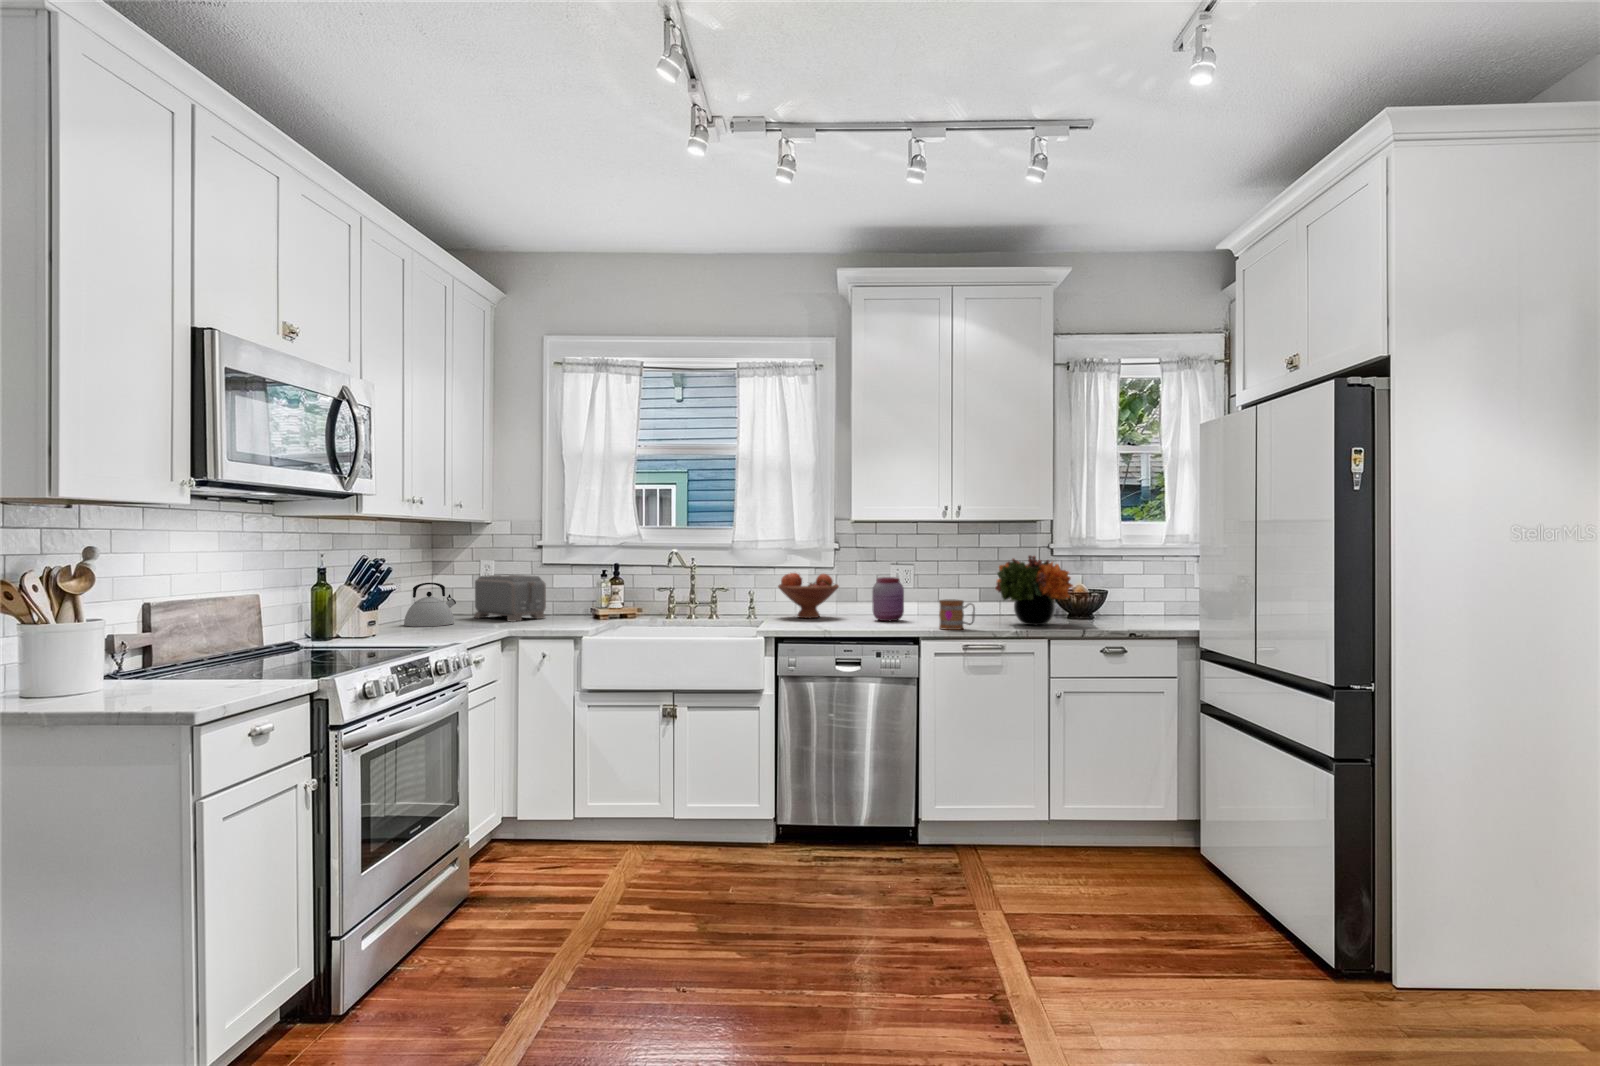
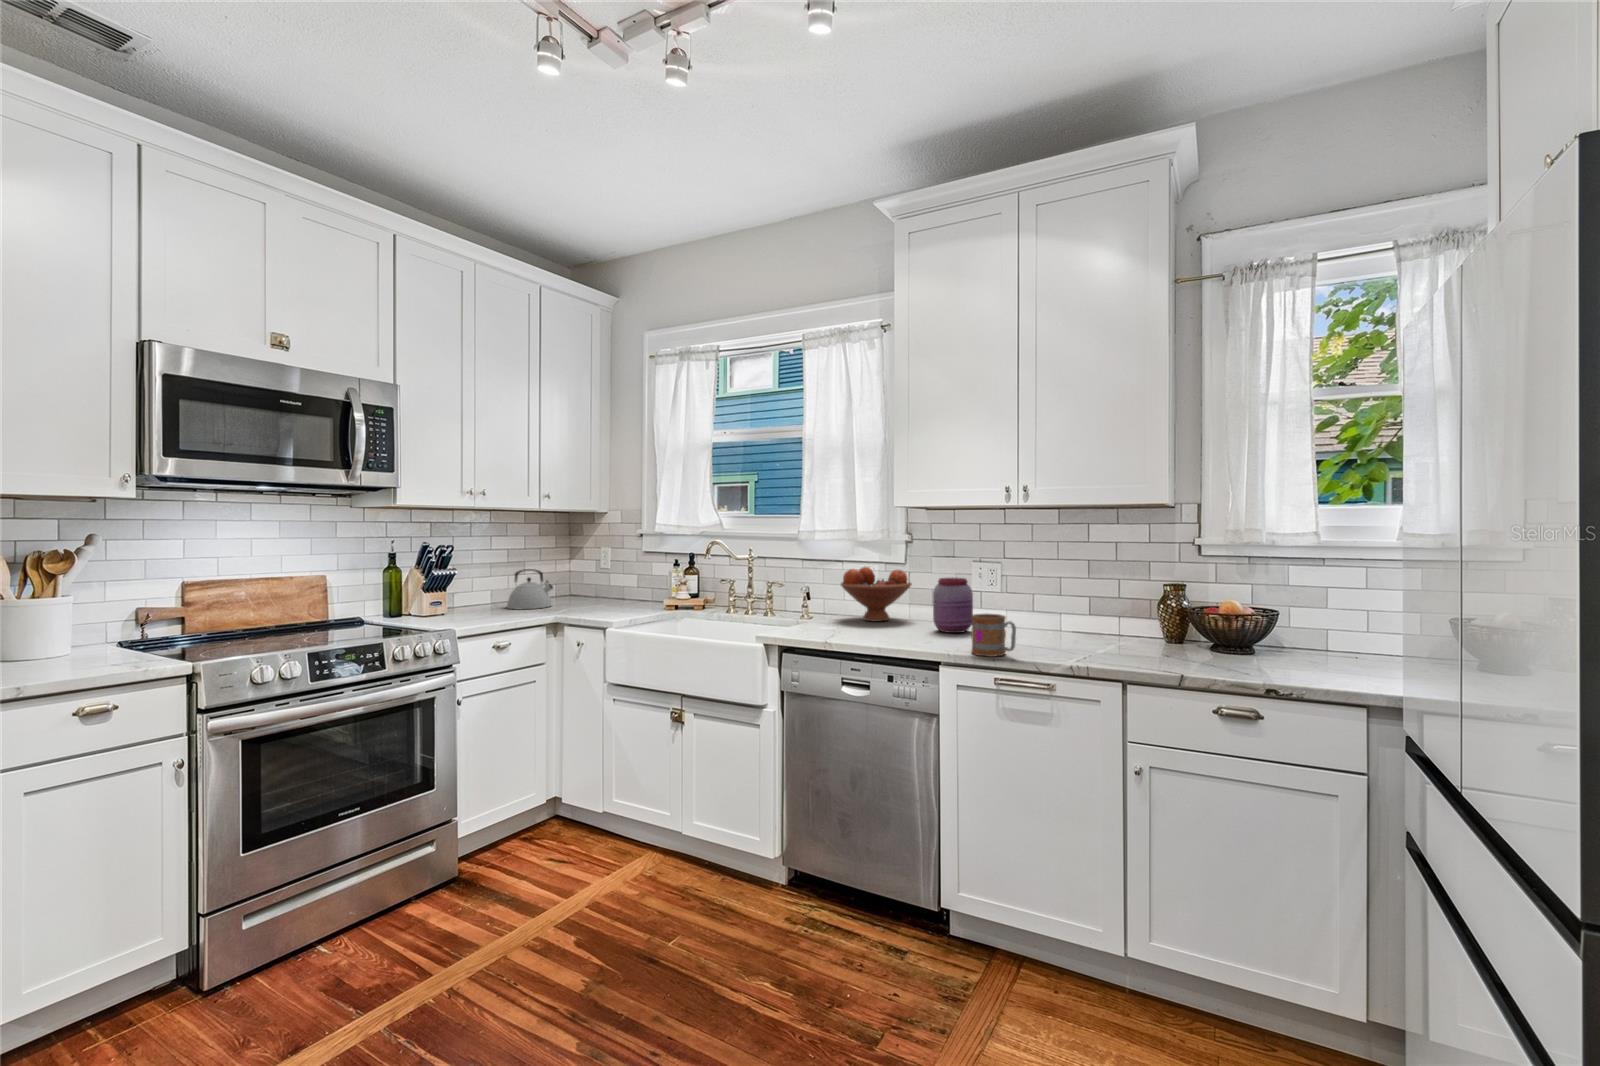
flower arrangement: present [995,555,1073,625] -> none [1066,556,1193,657]
toaster: present [474,575,546,622] -> none [589,561,638,607]

